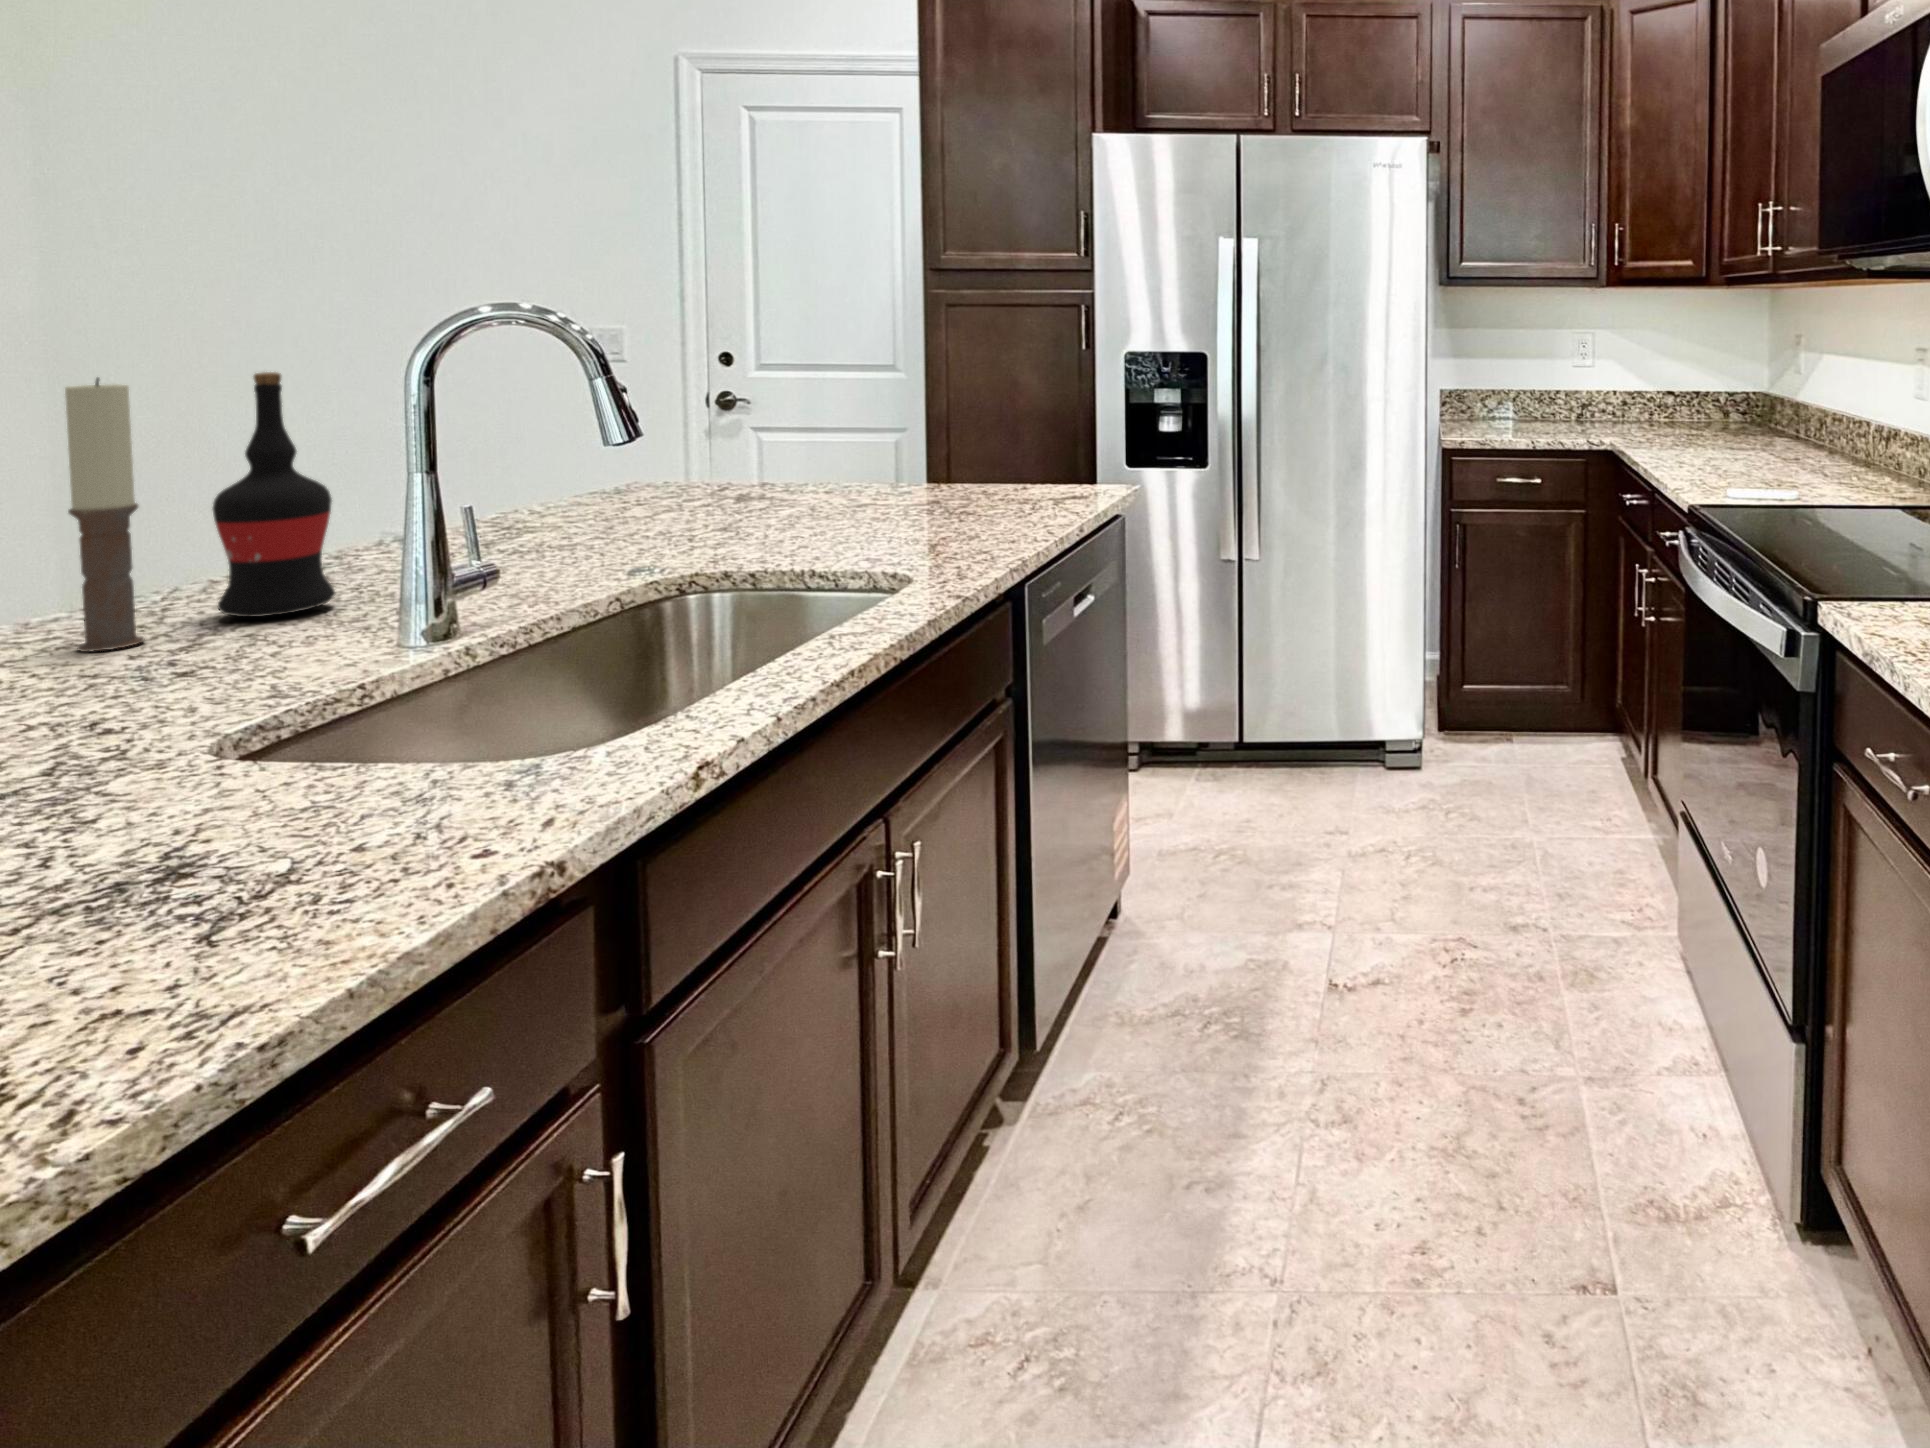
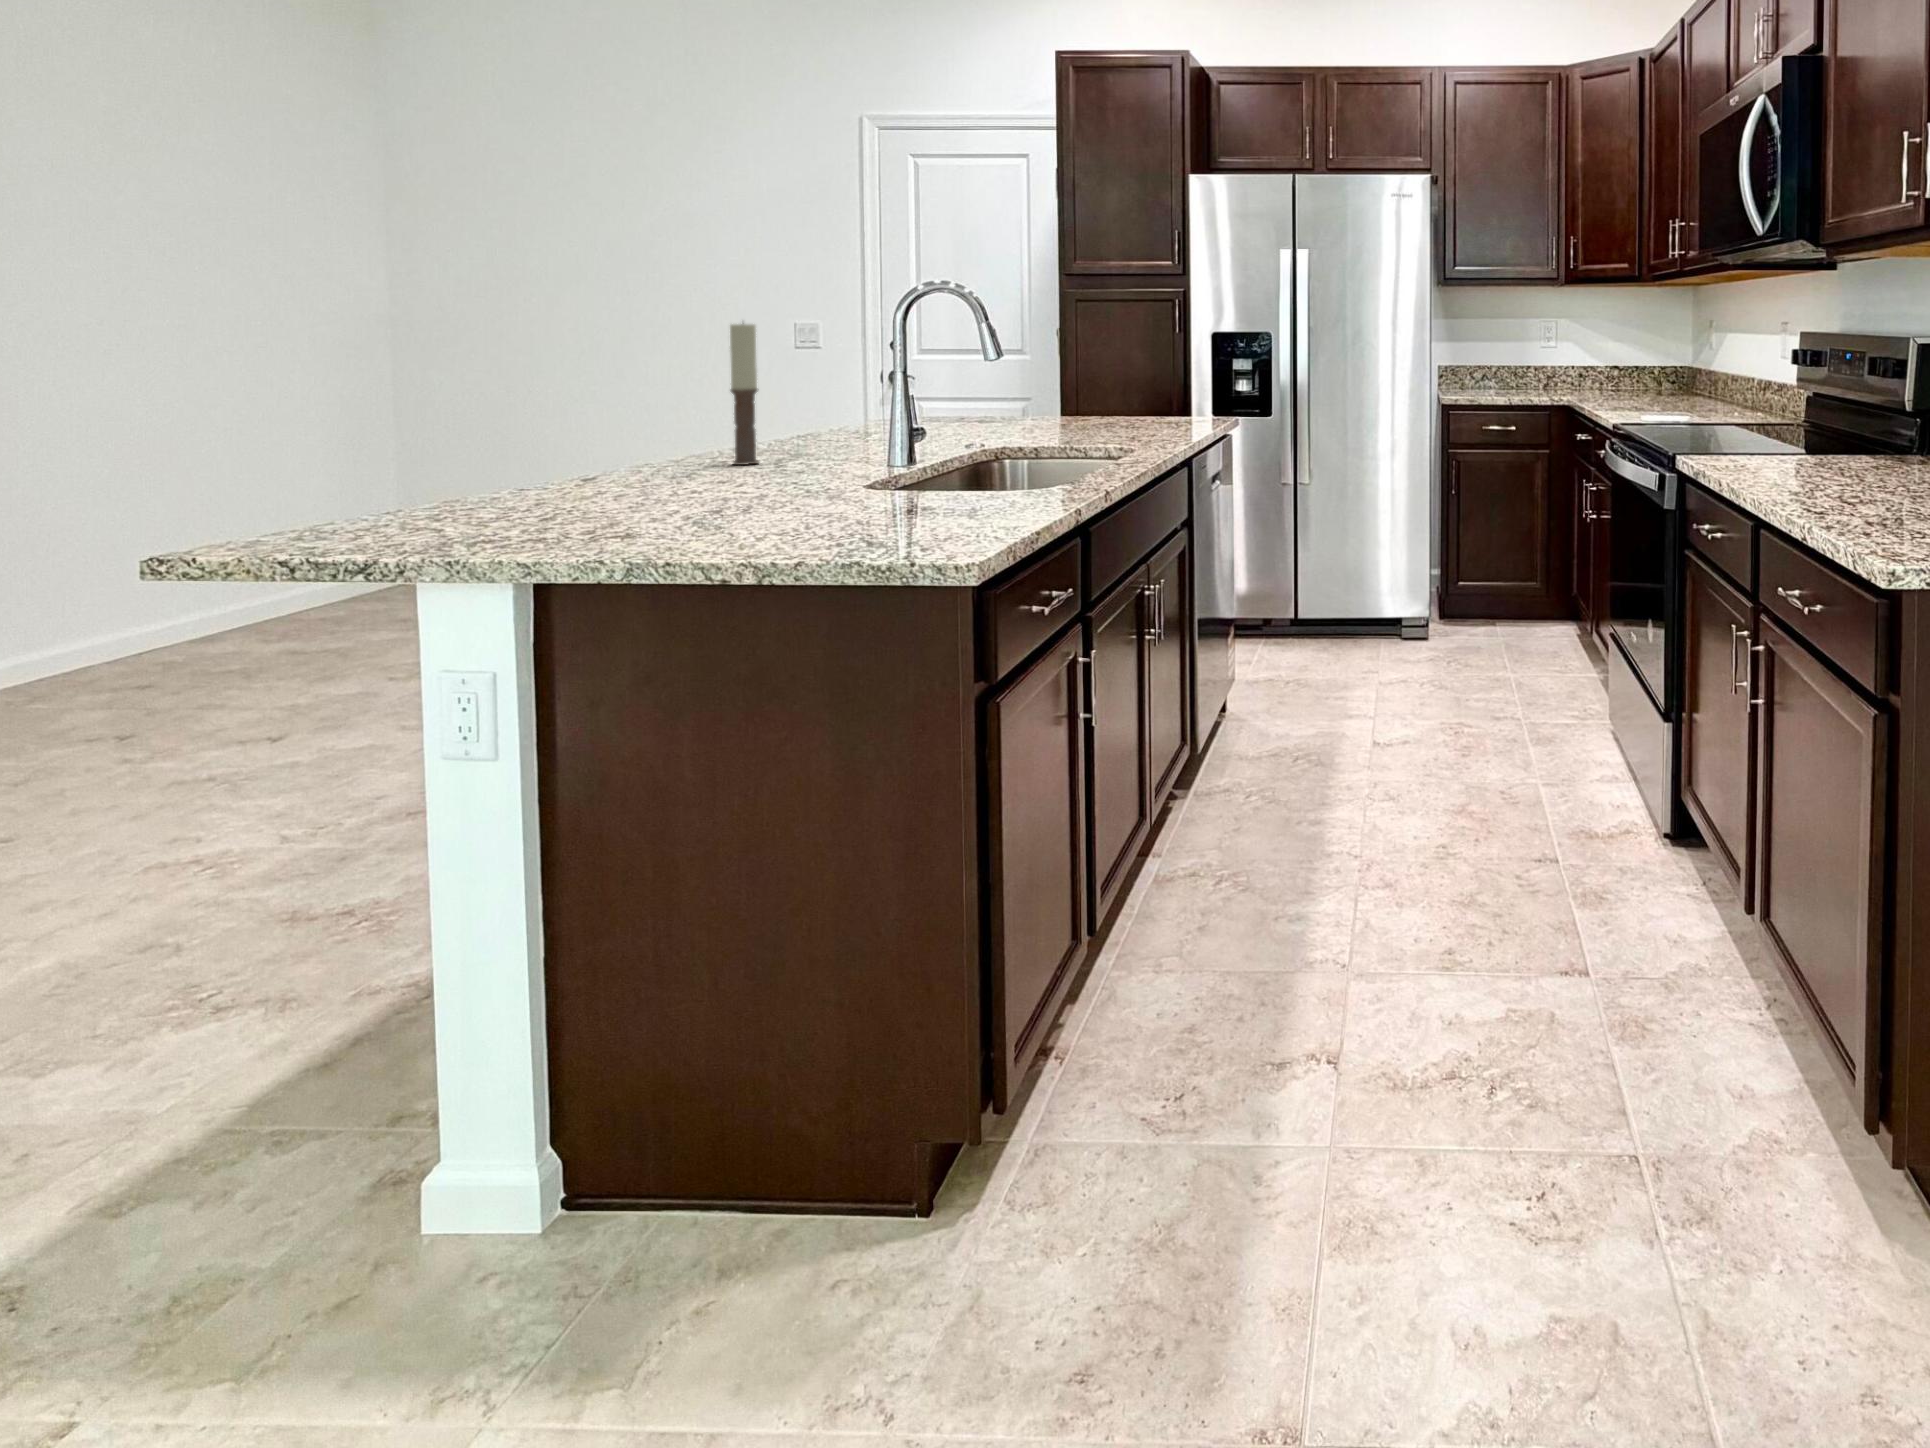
wine bottle: present [213,372,335,617] -> none [774,322,828,457]

